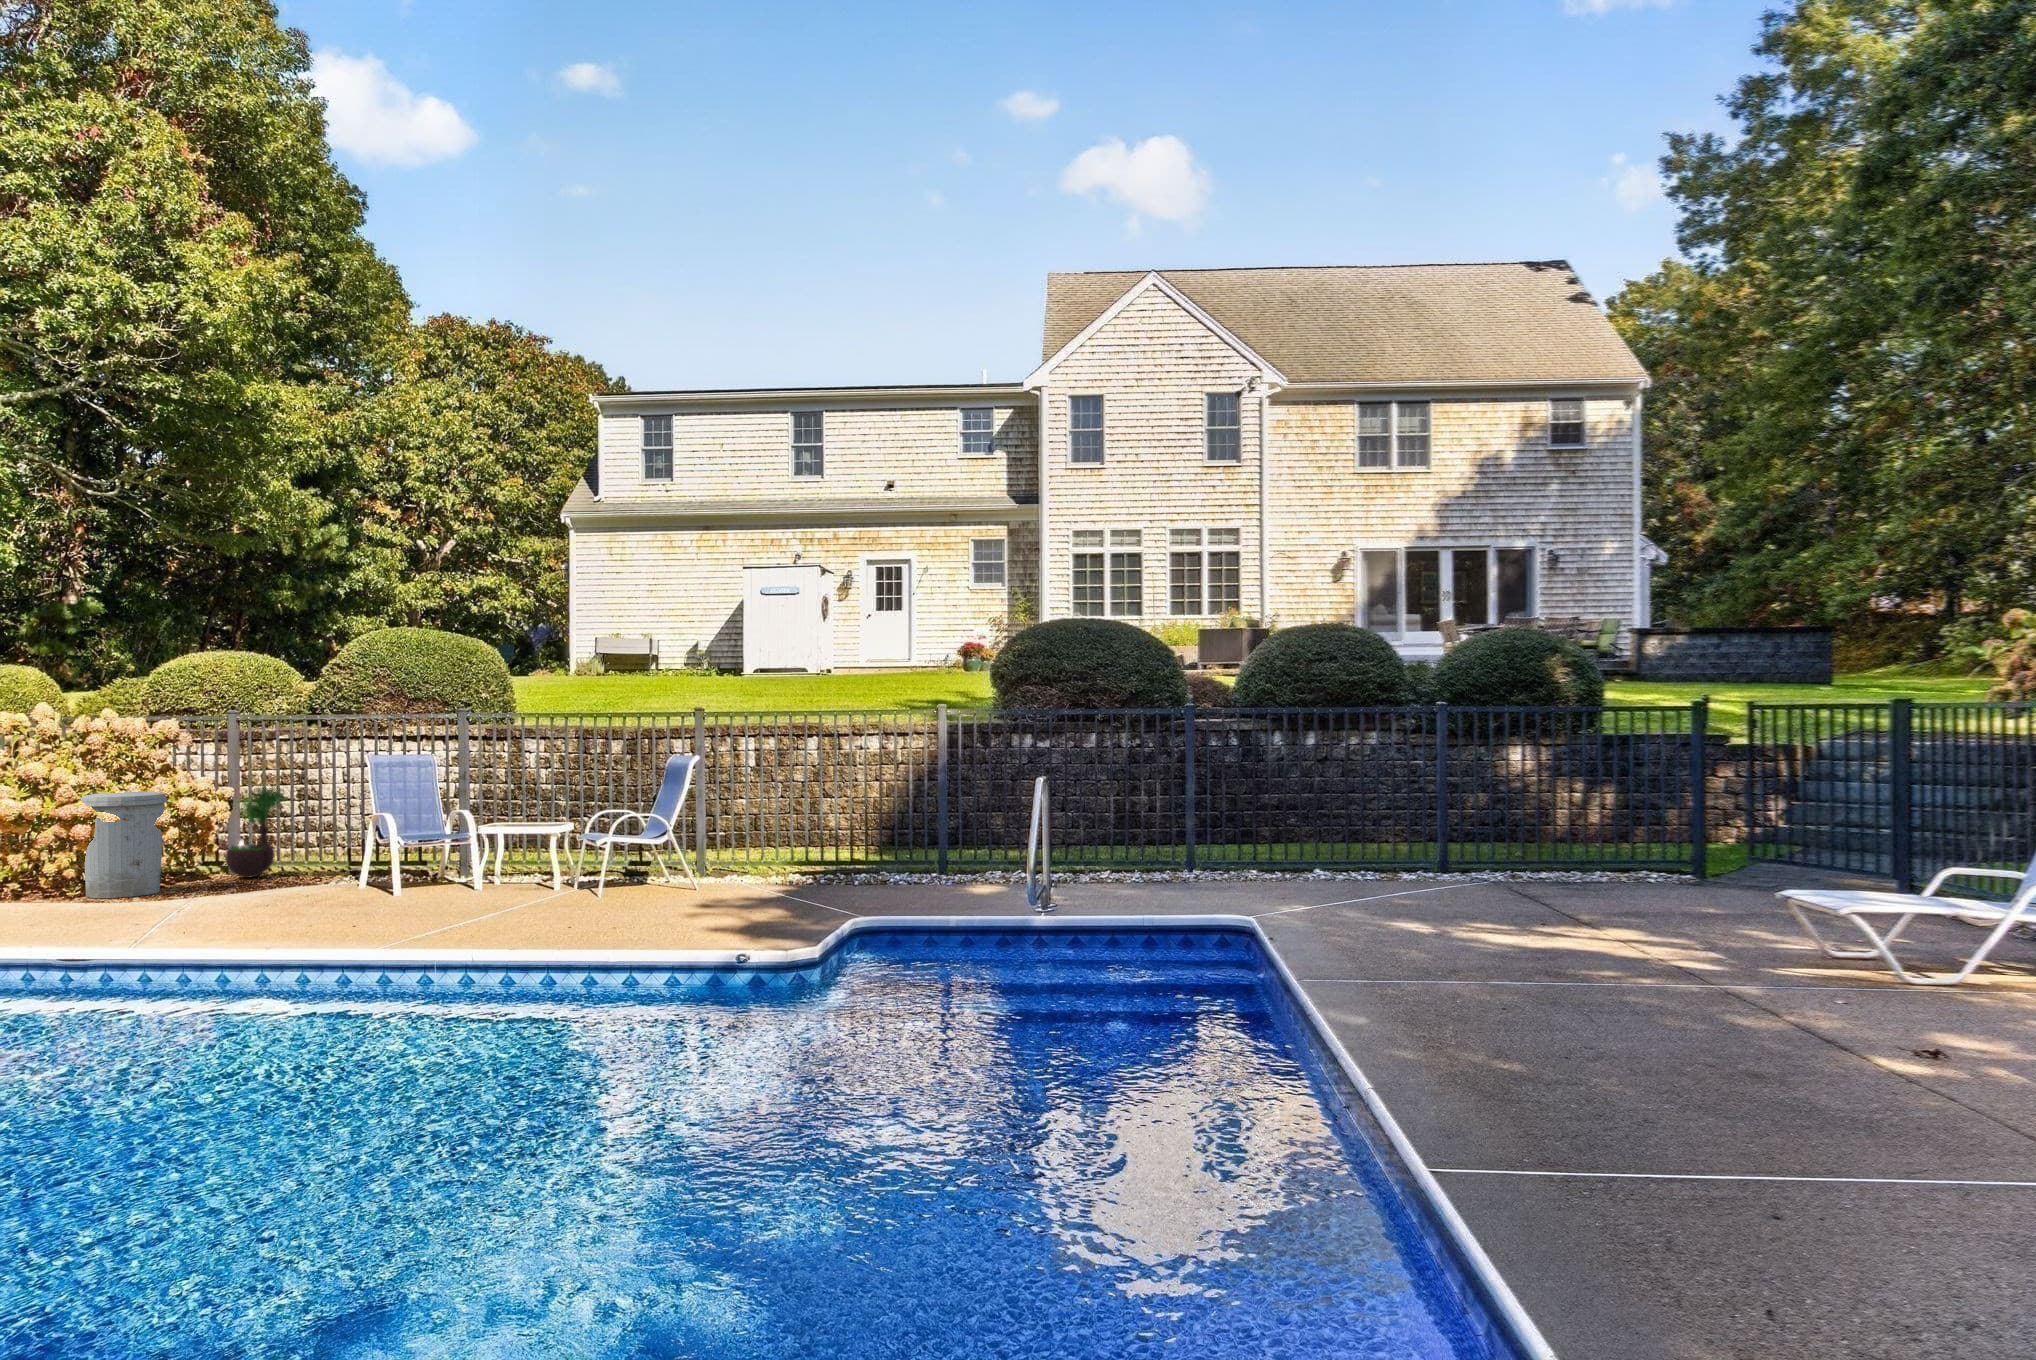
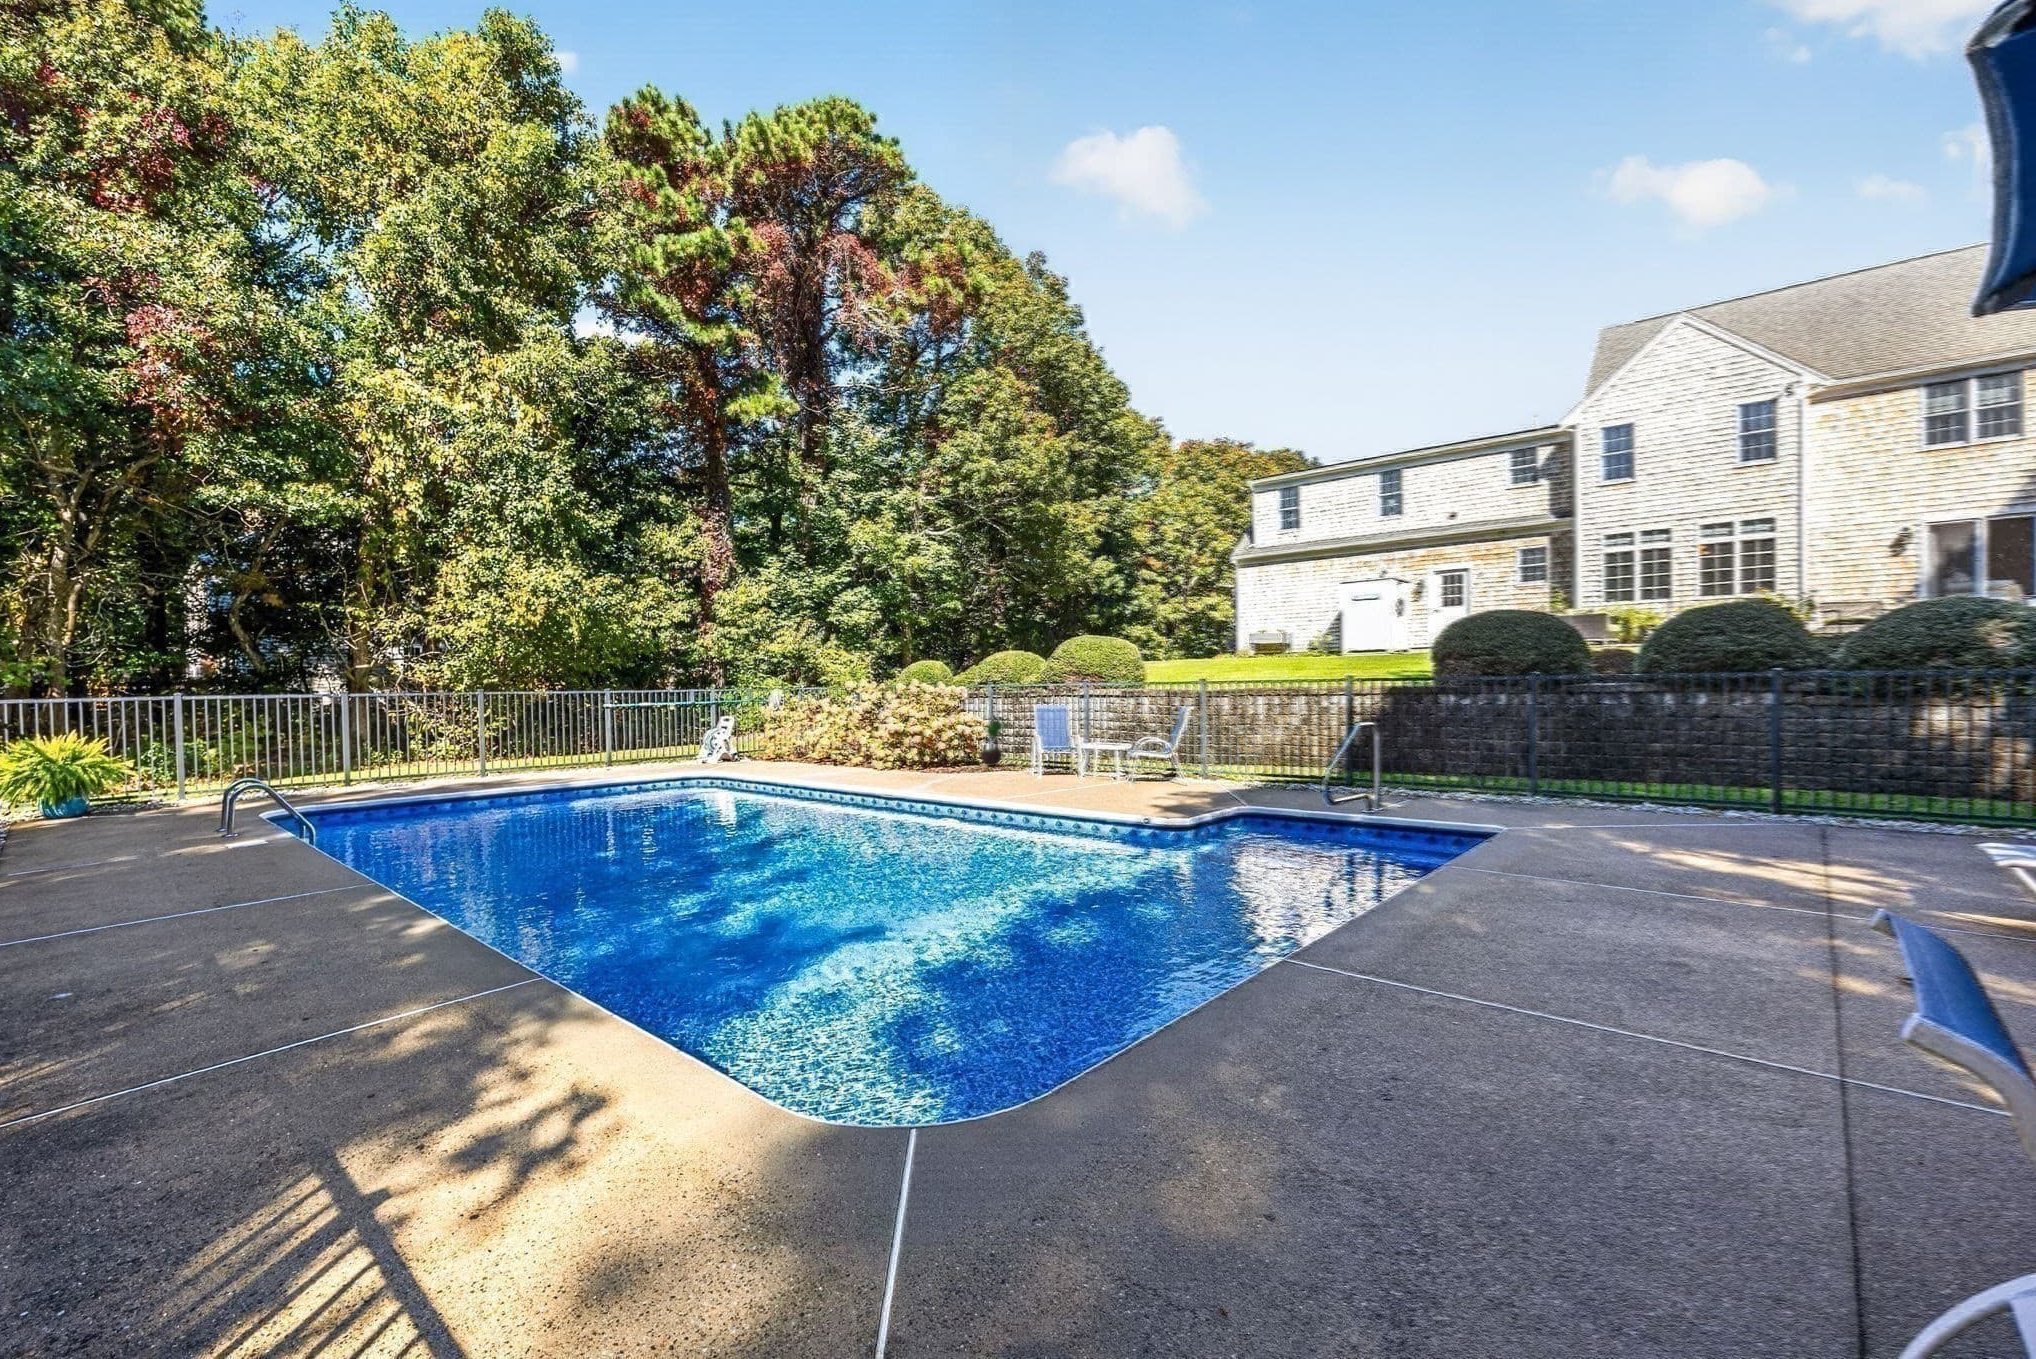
trash can: present [81,791,168,898] -> none [914,720,951,771]

